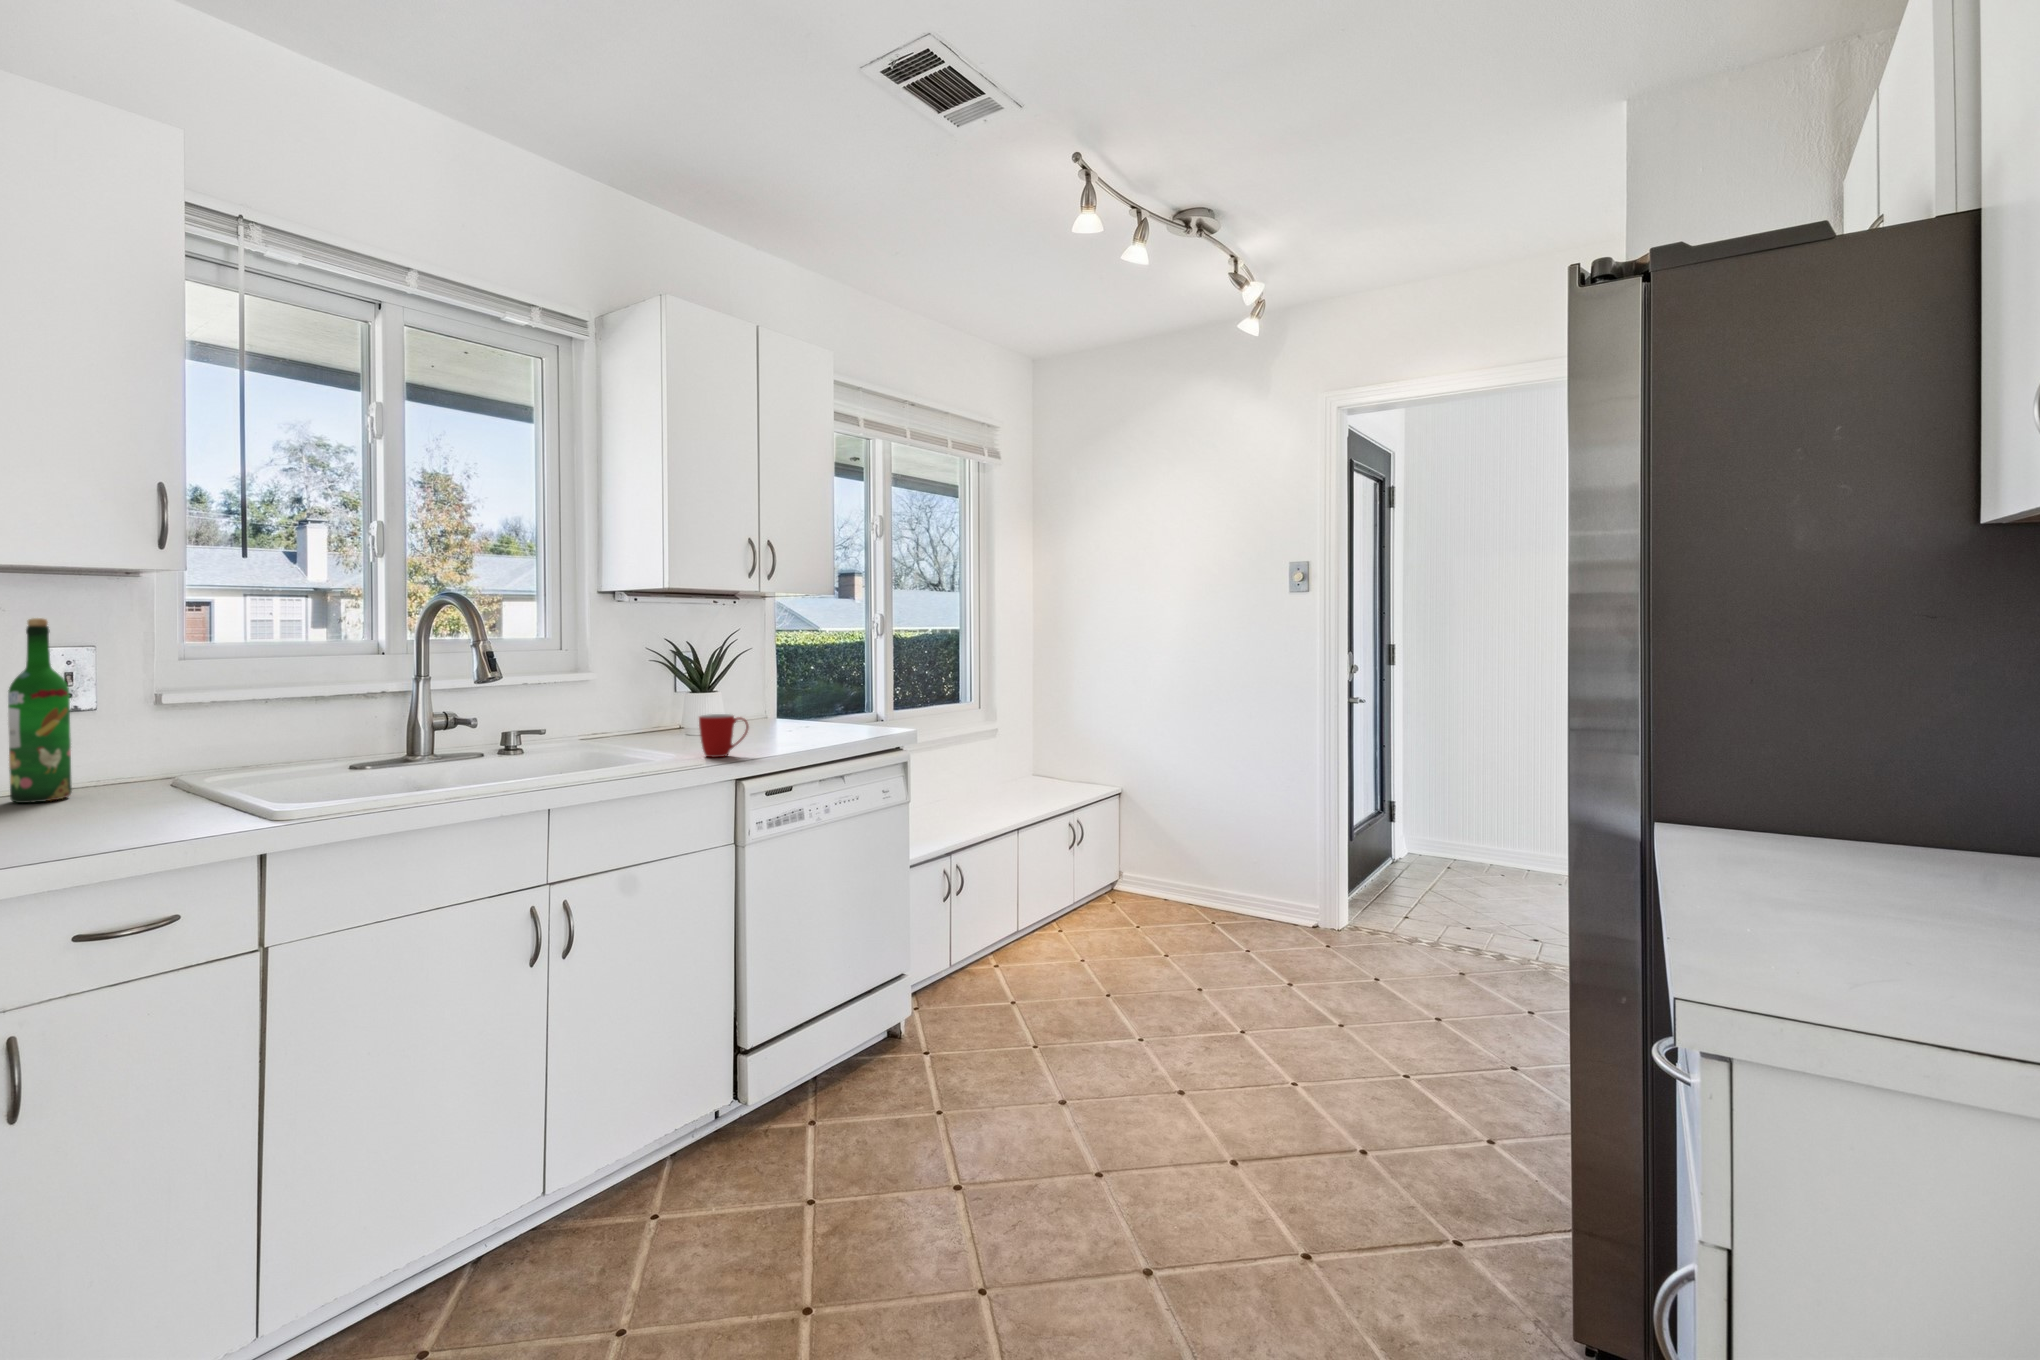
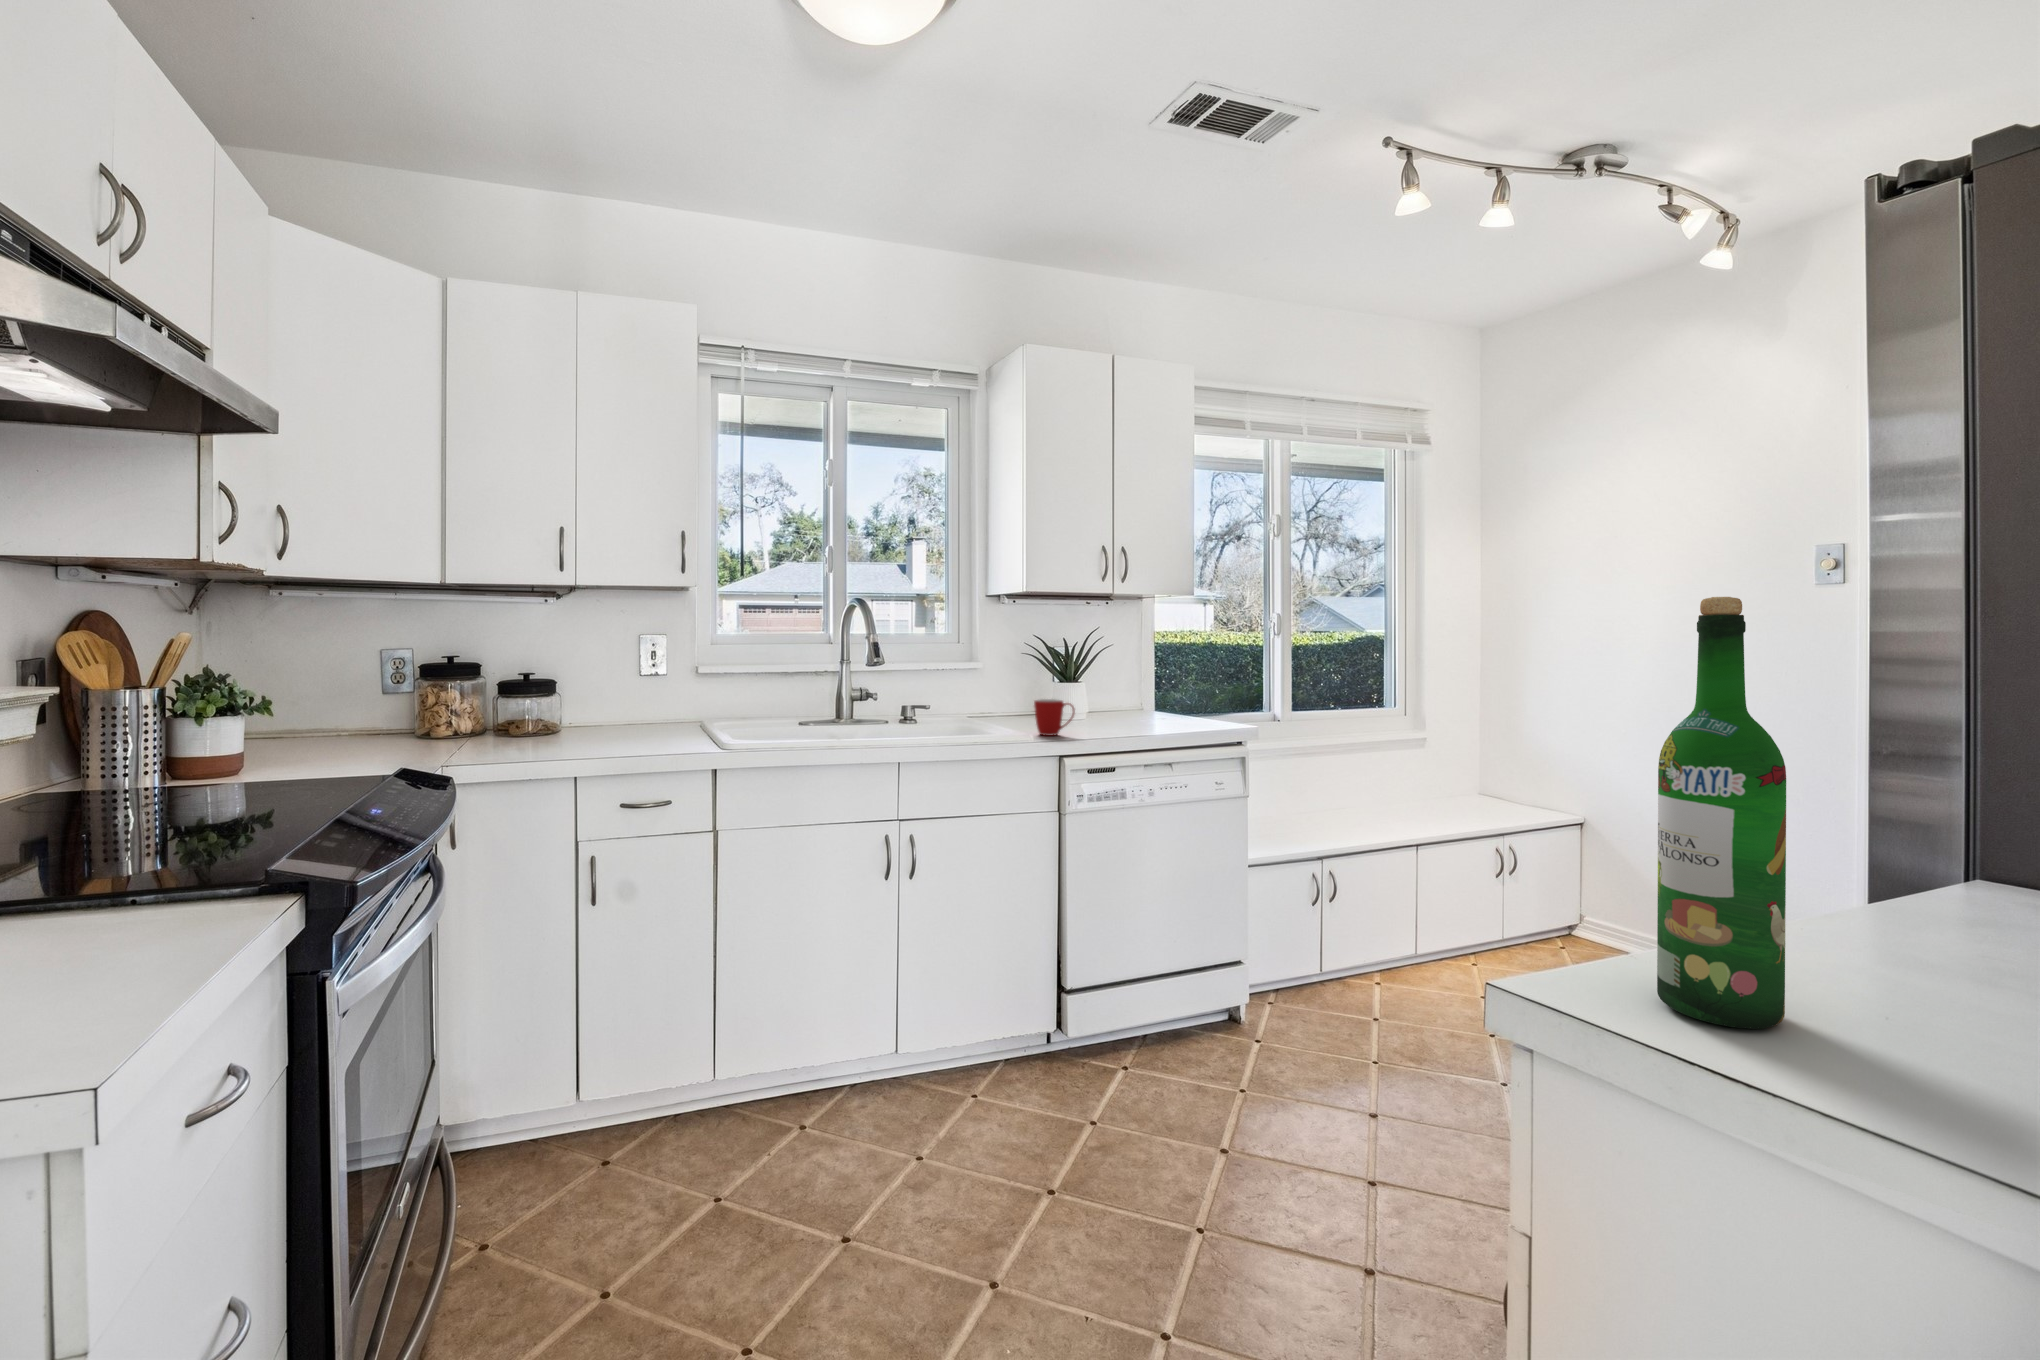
wine bottle: present [8,618,72,803] -> present [1657,597,1786,1029]

